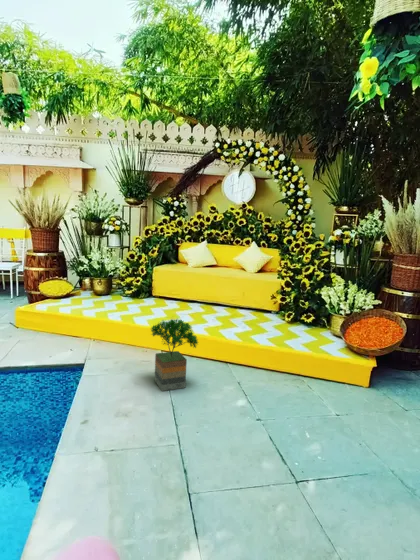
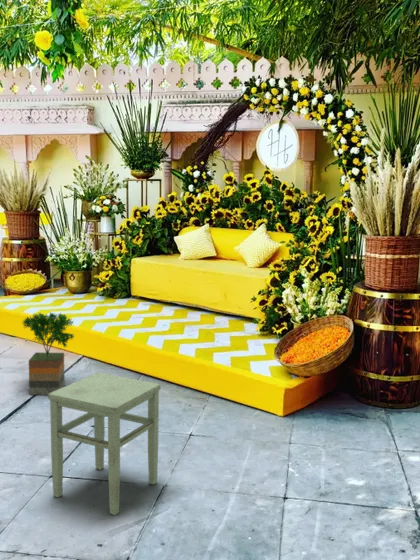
stool: none [314,376,413,501] -> present [48,373,161,515]

